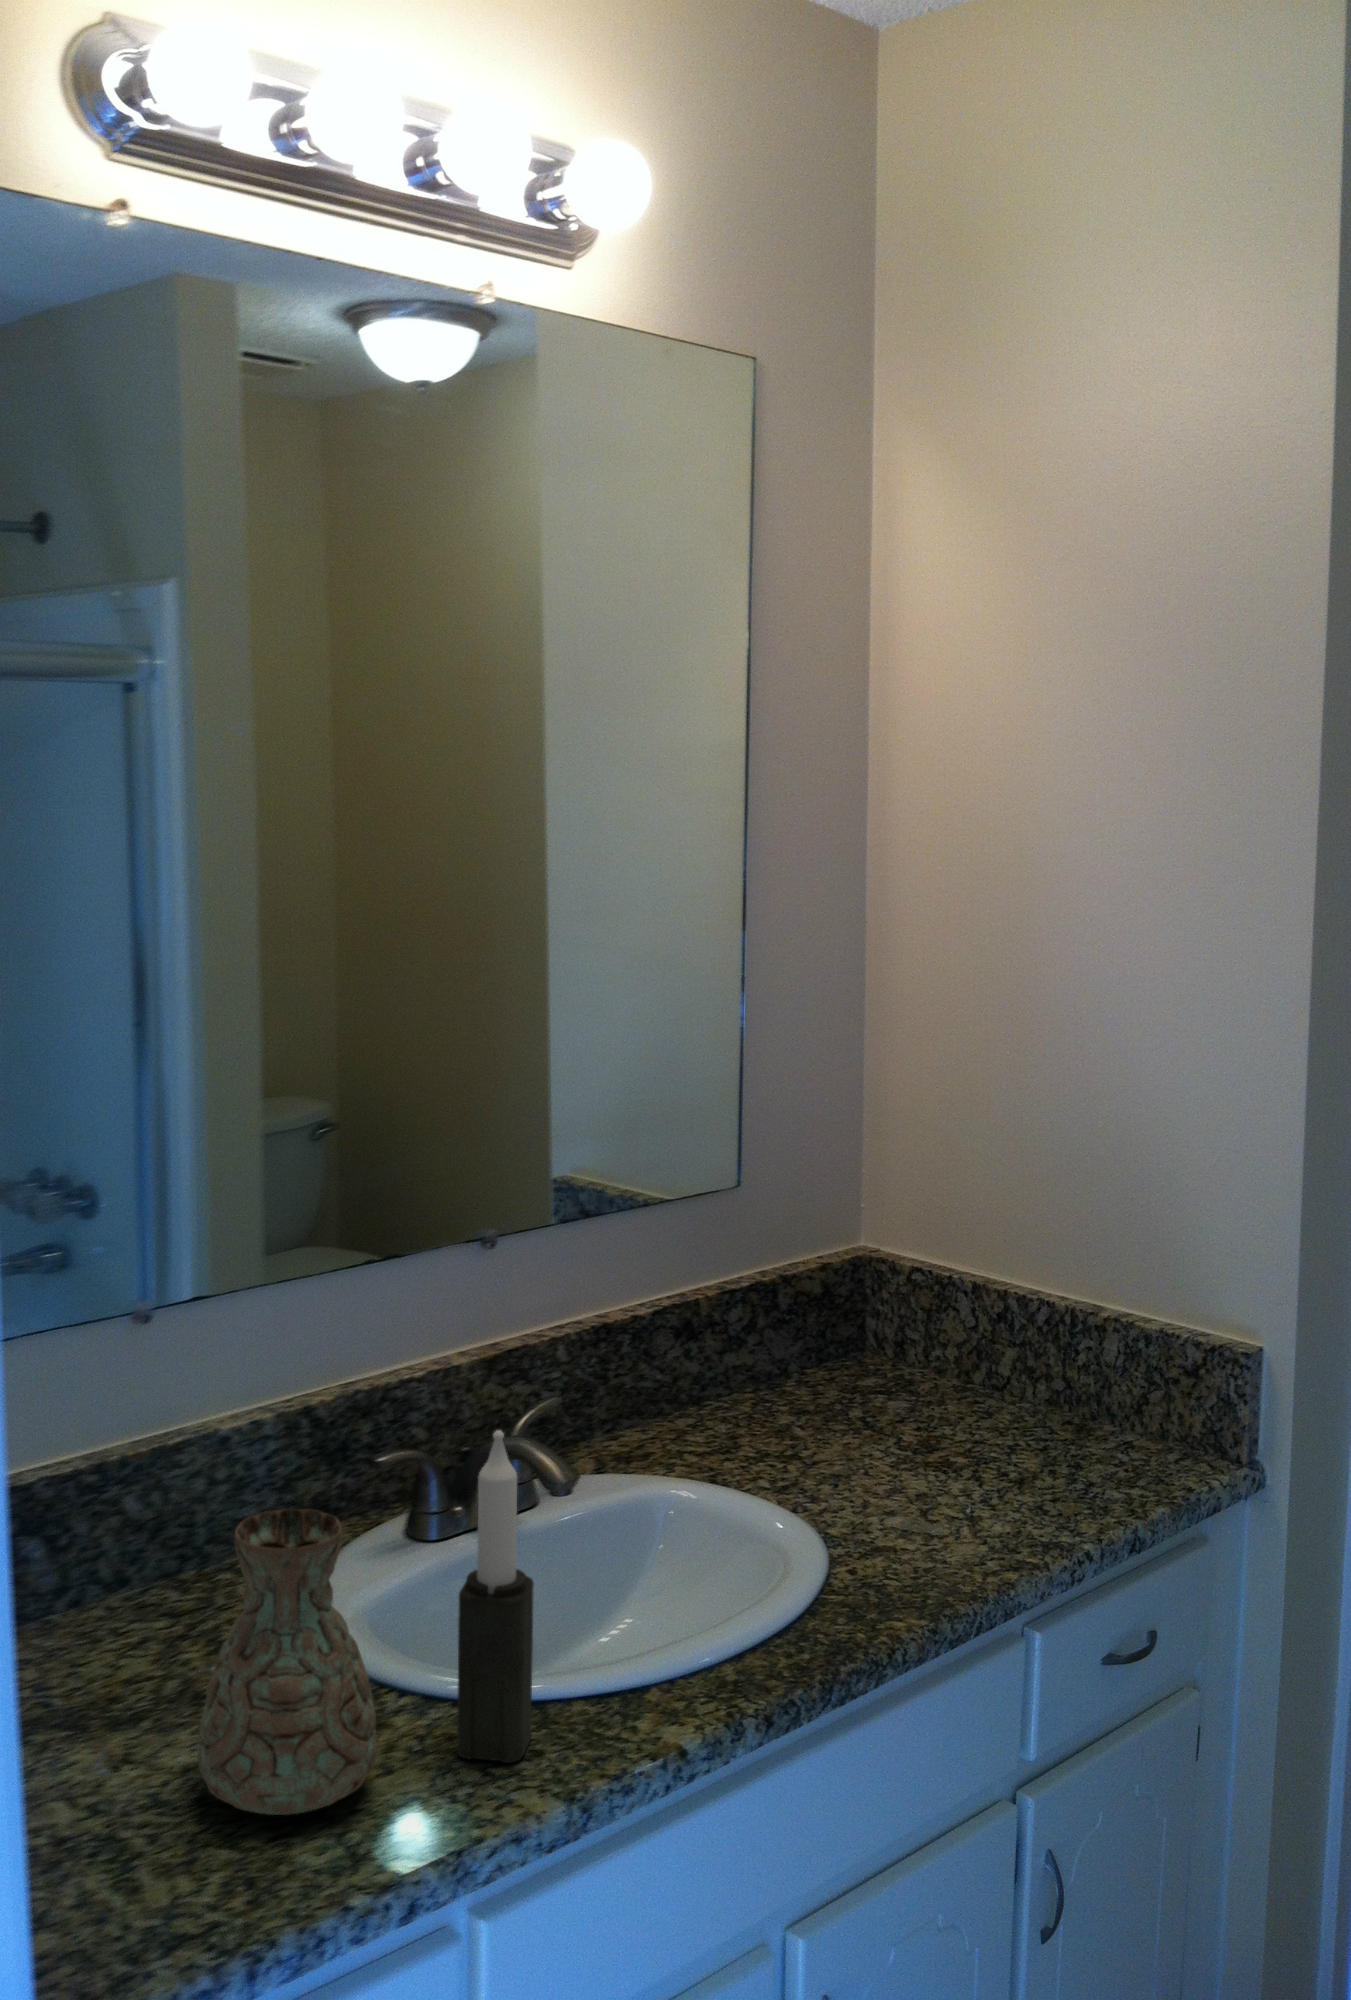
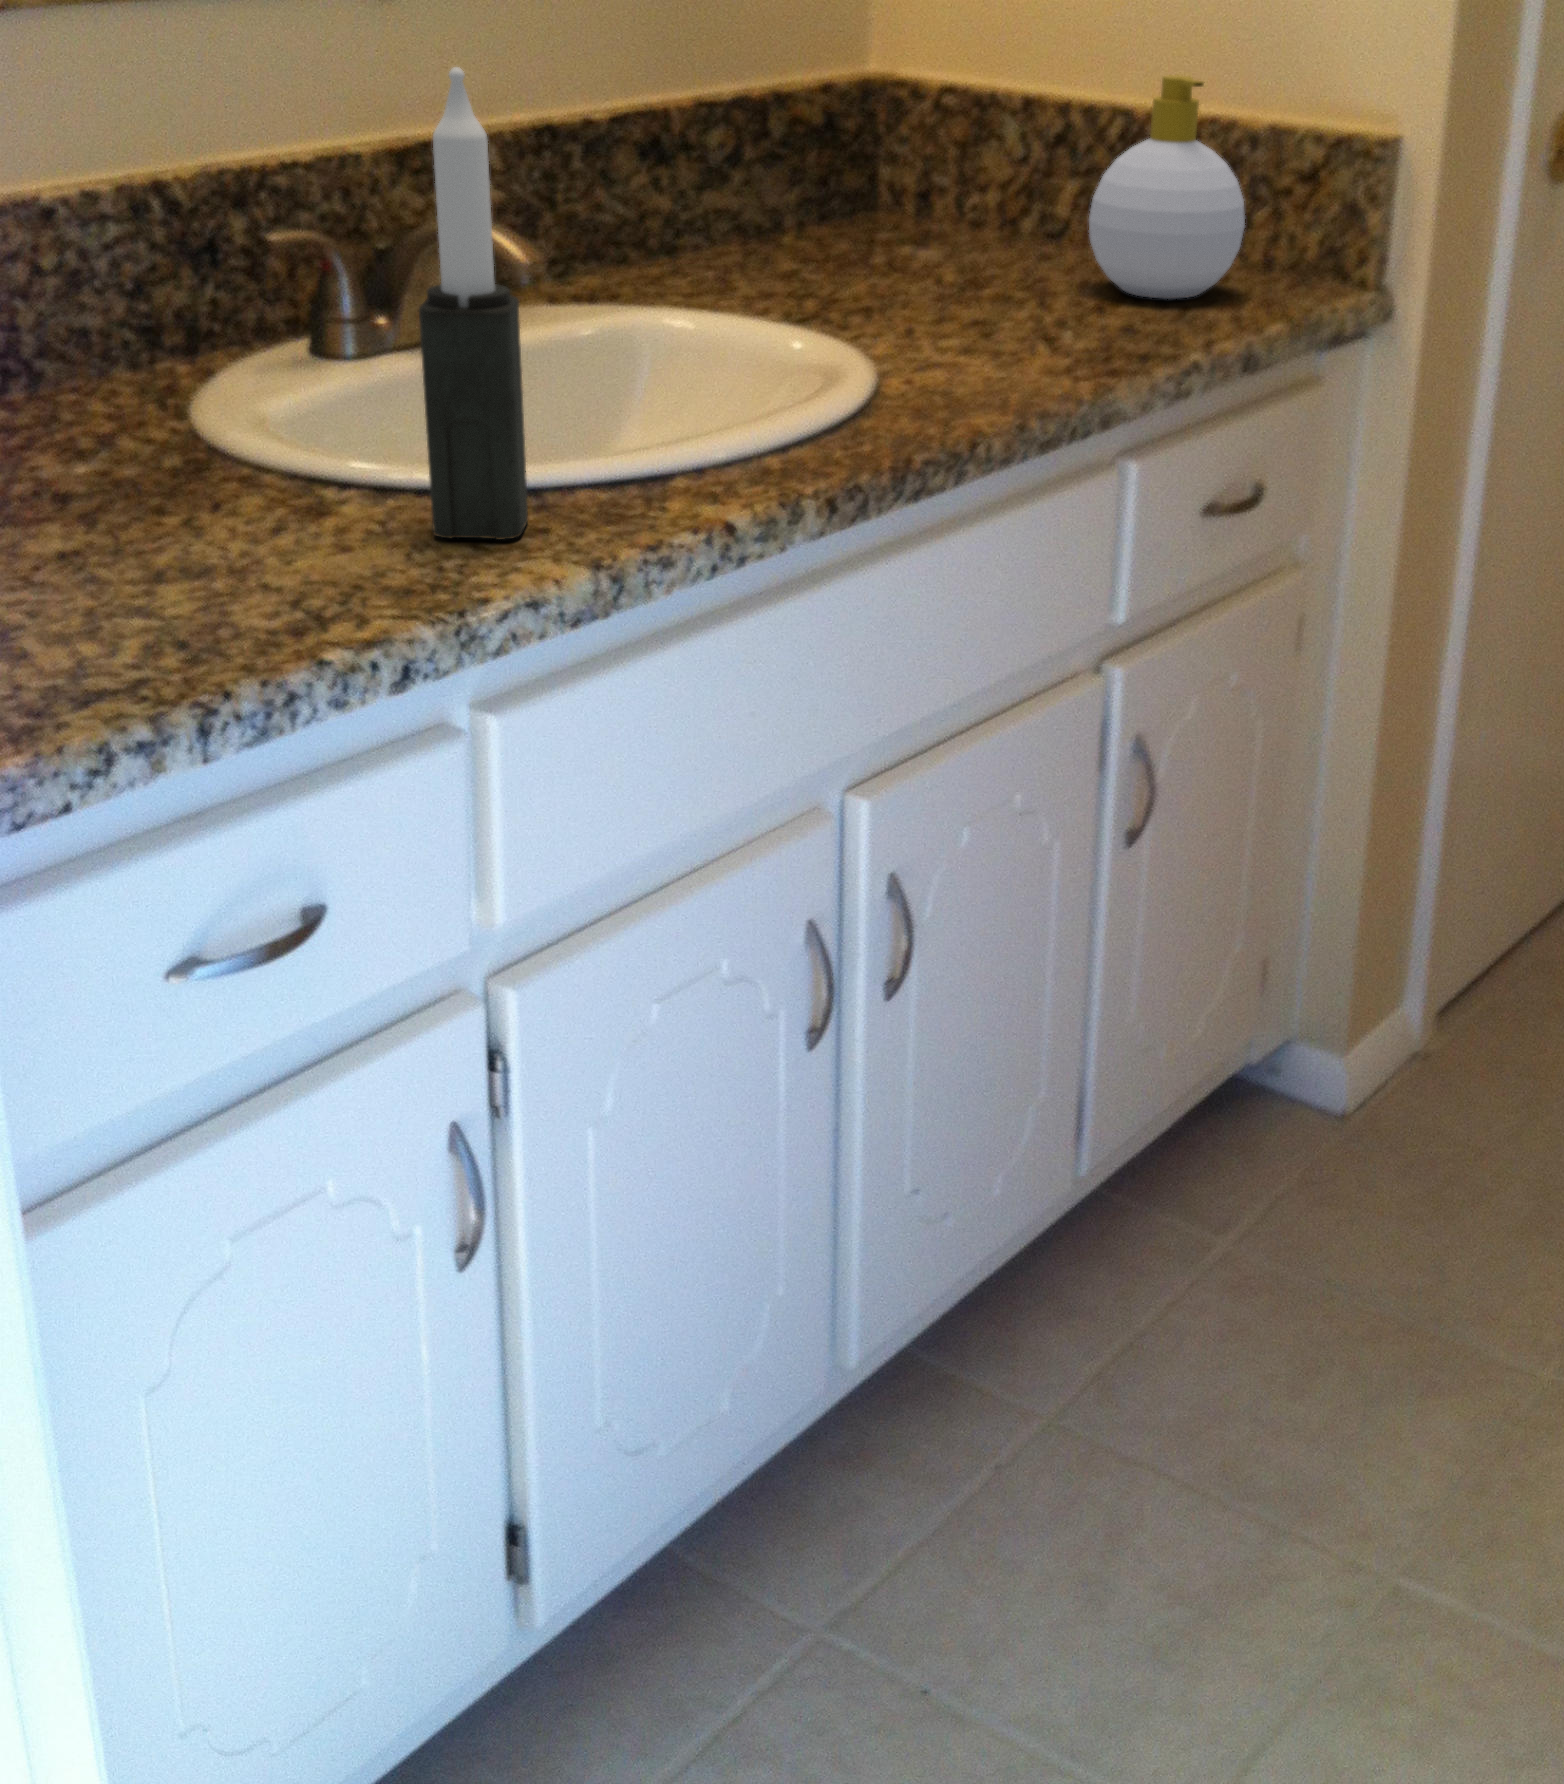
soap bottle: none [1012,1307,1136,1473] -> present [1089,75,1245,299]
decorative vase: present [198,1509,377,1815] -> none [79,178,329,586]

